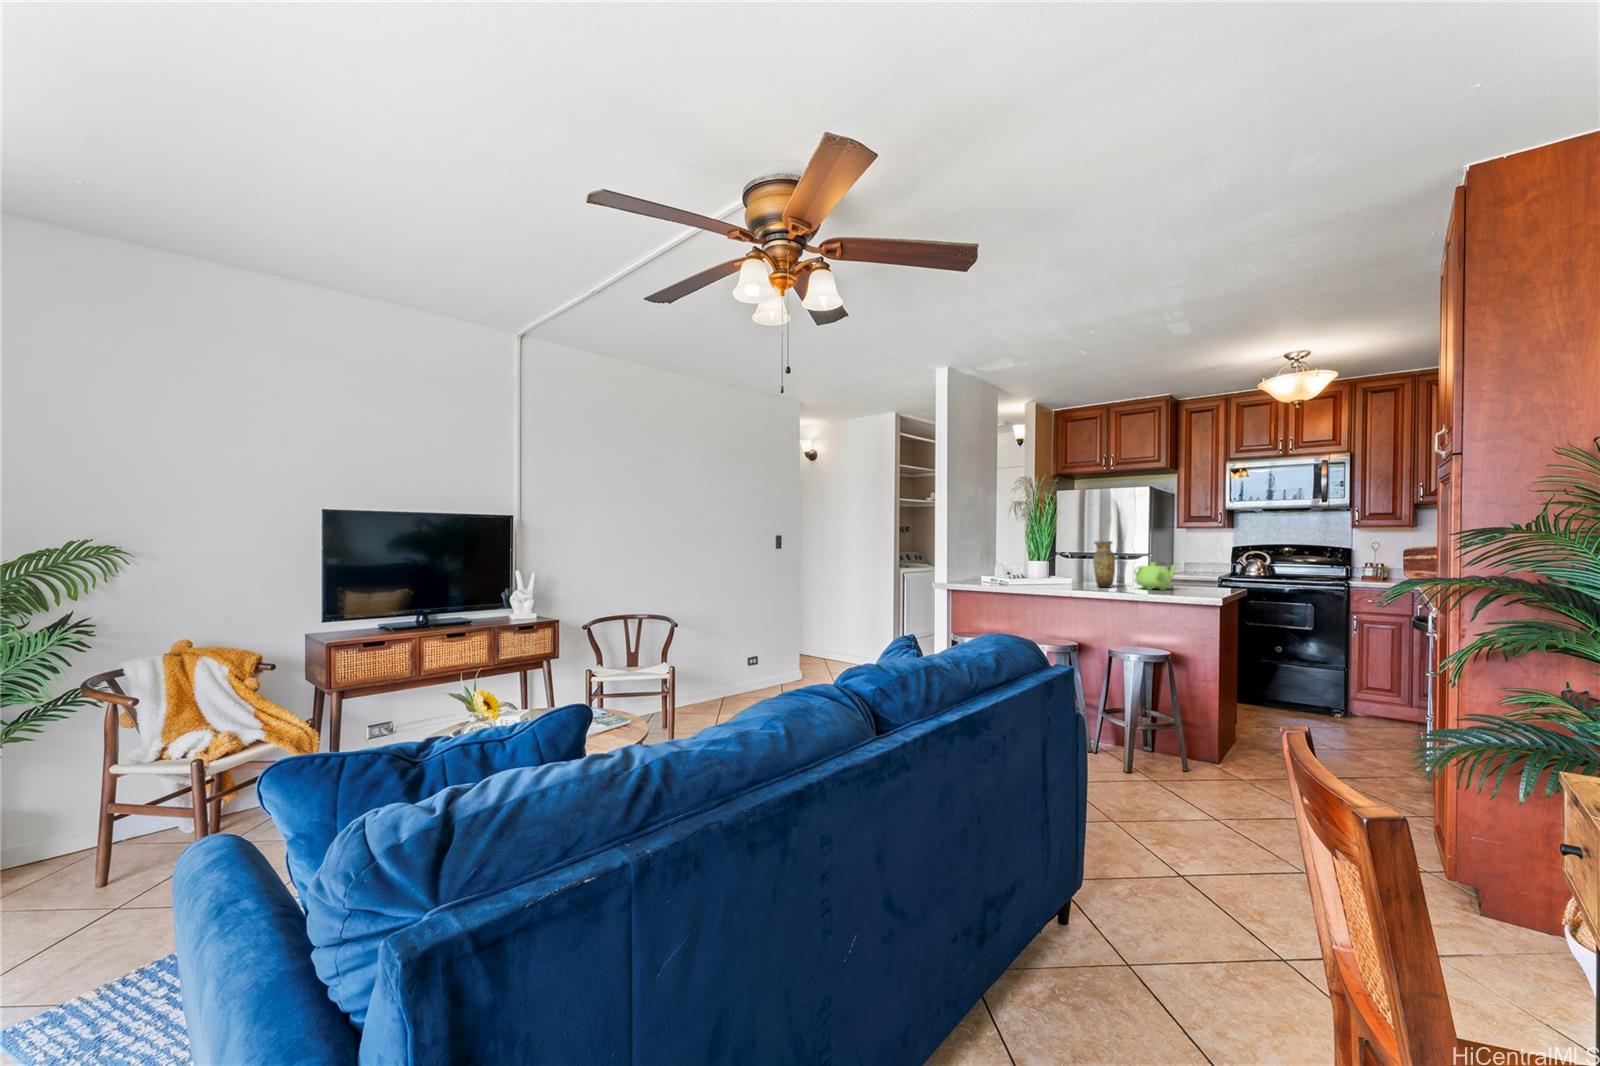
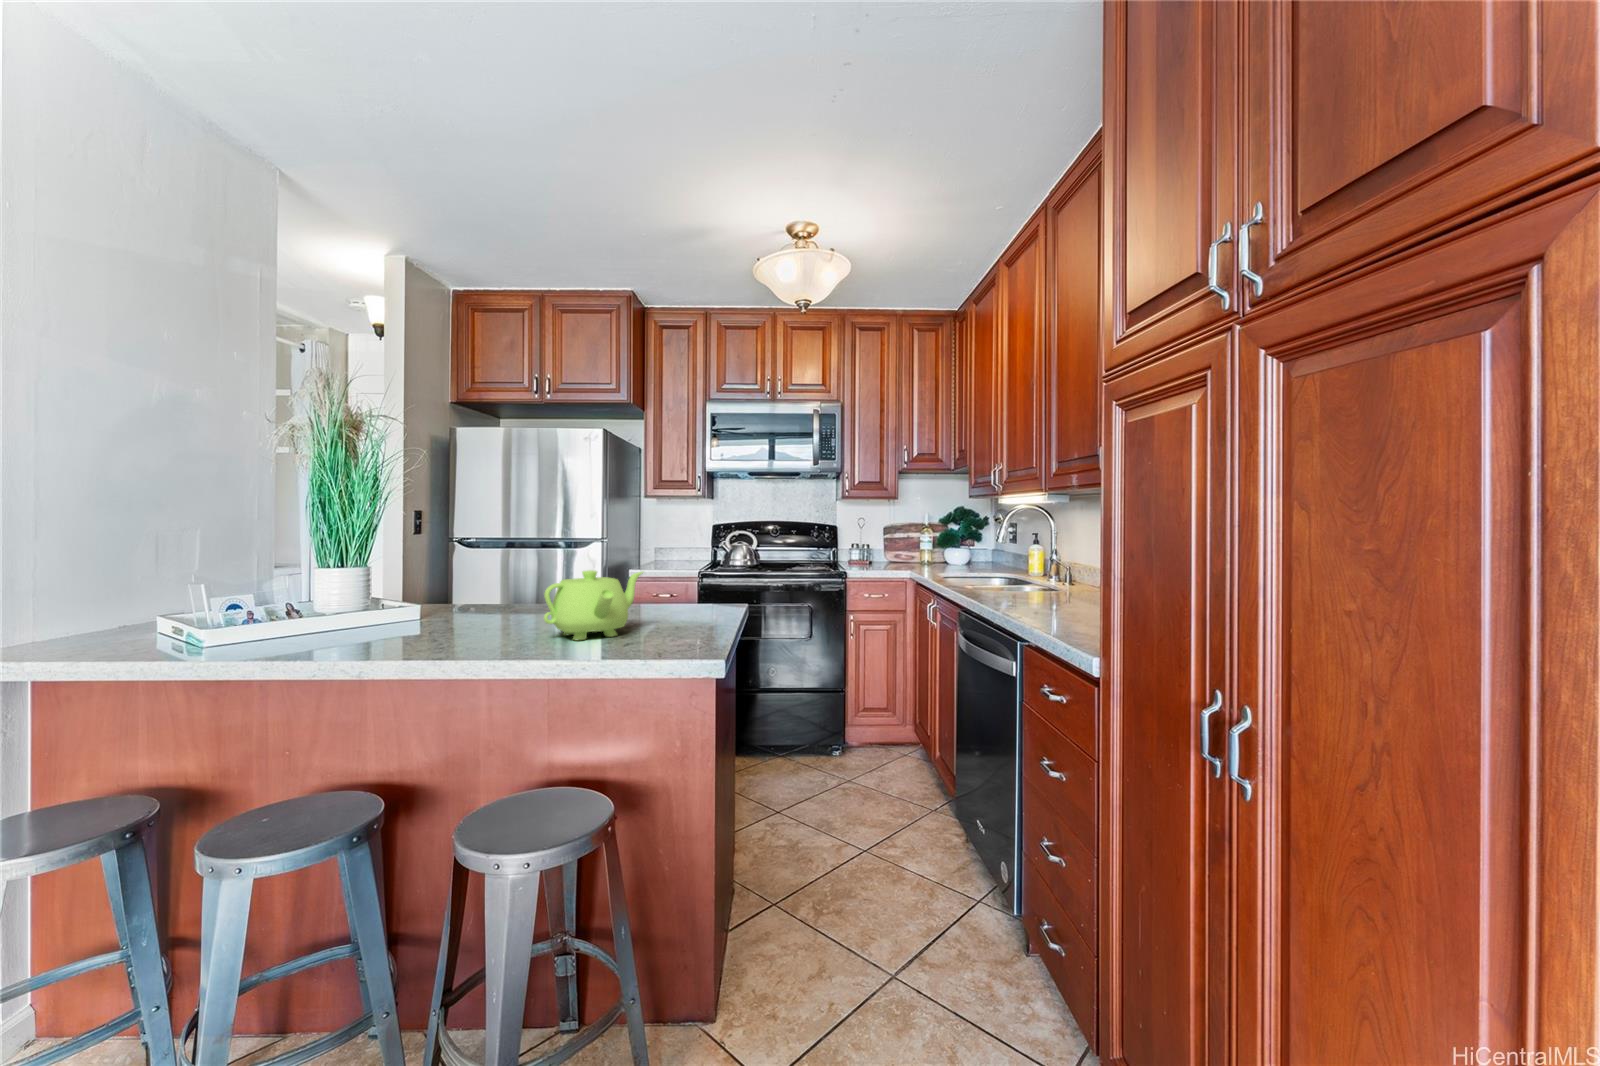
vase: present [1093,541,1115,587] -> none [445,521,502,642]

